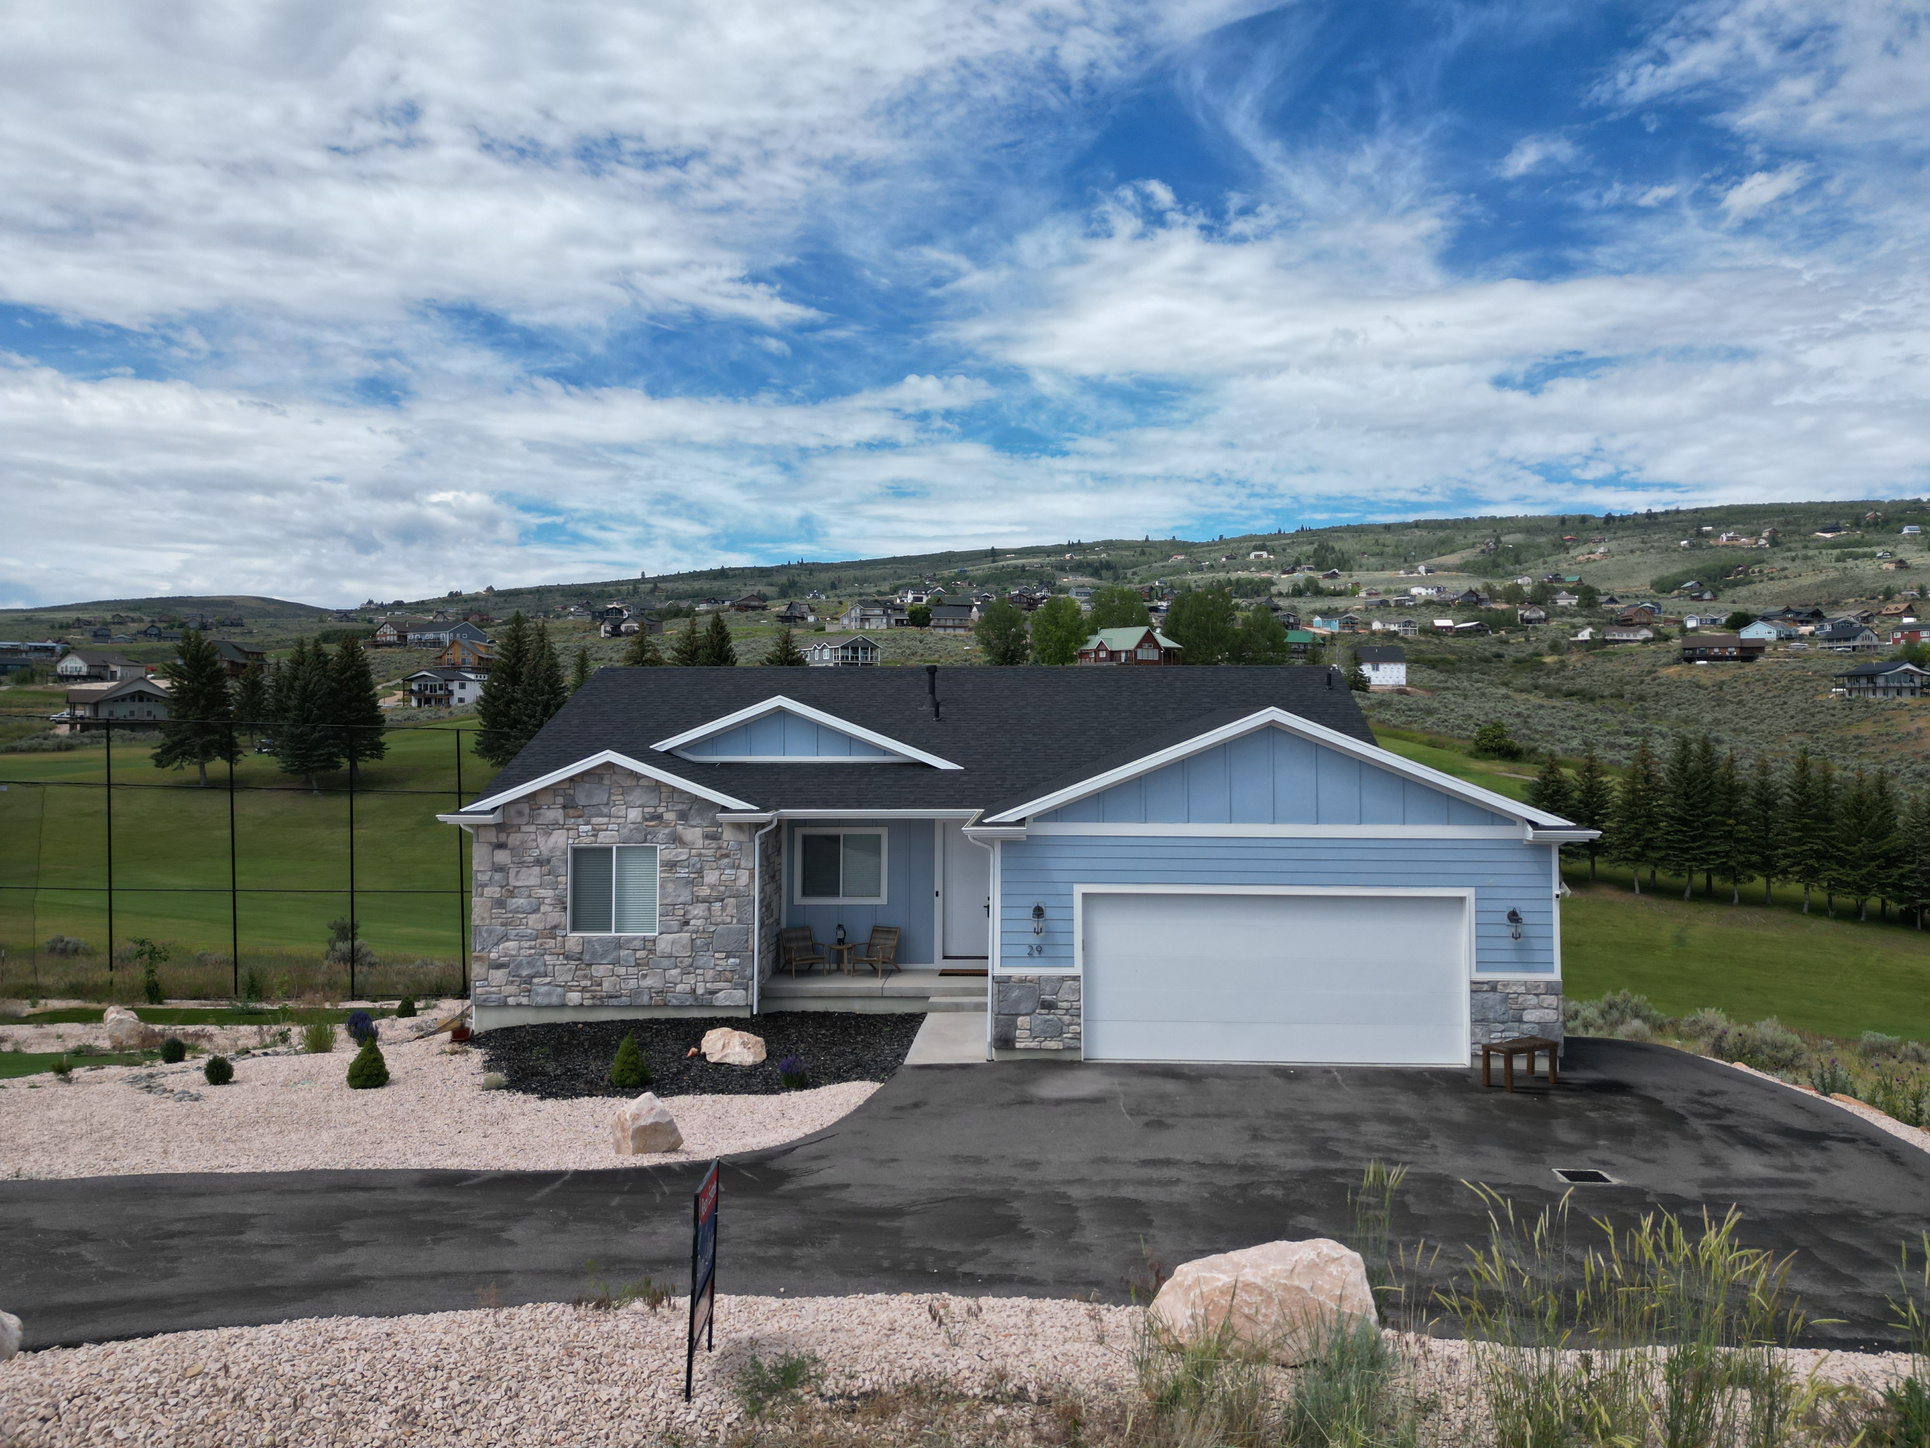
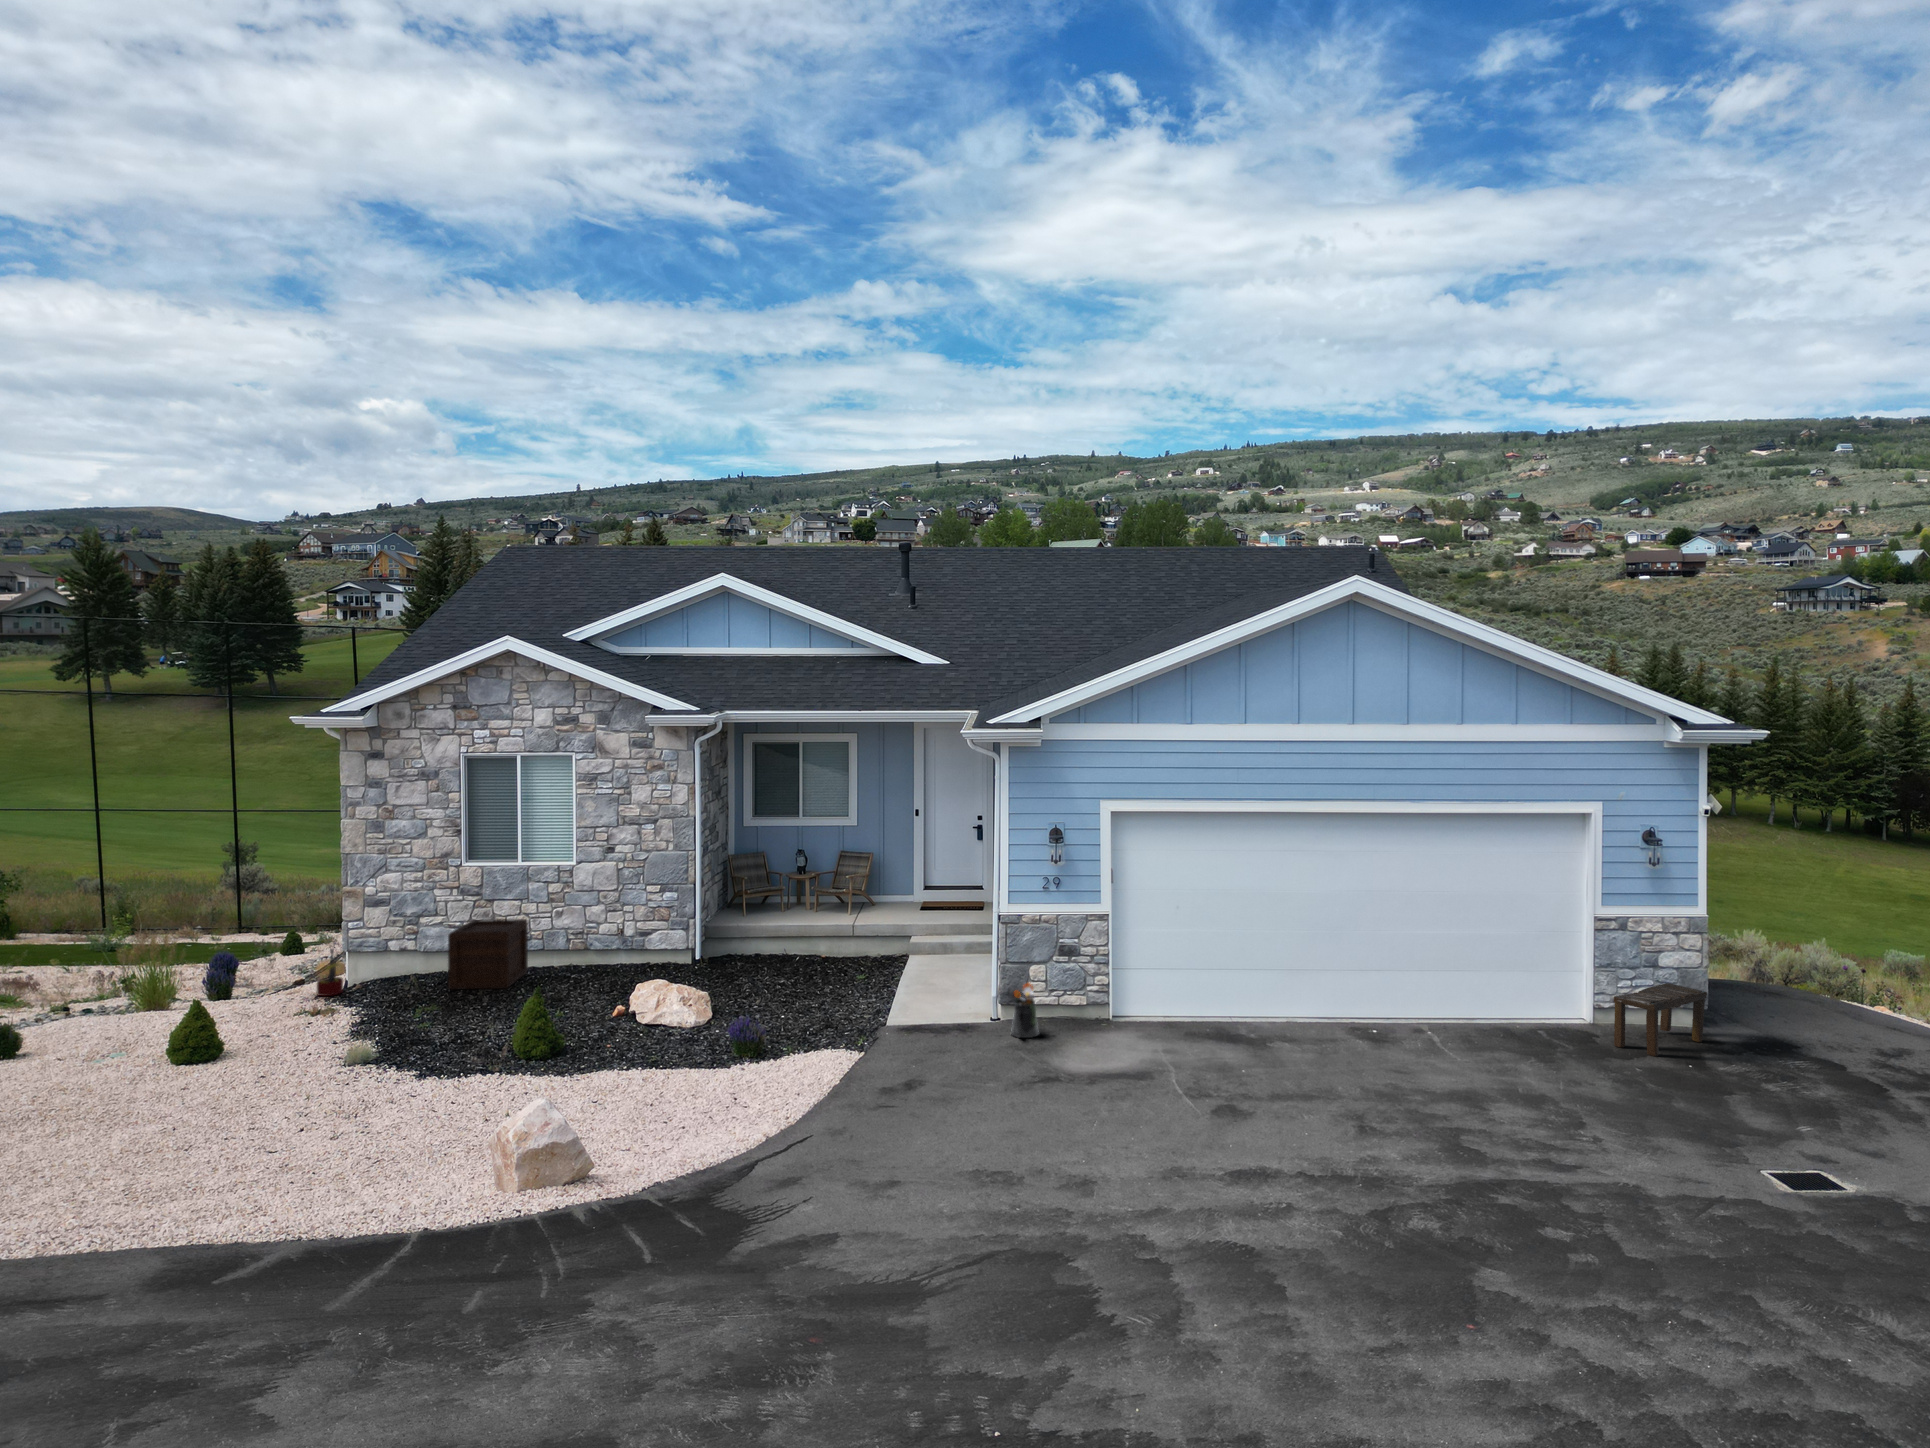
wooden crate: none [556,980,618,1036] -> present [448,919,528,990]
watering can: none [1000,1030,1023,1074] -> present [1010,983,1039,1038]

